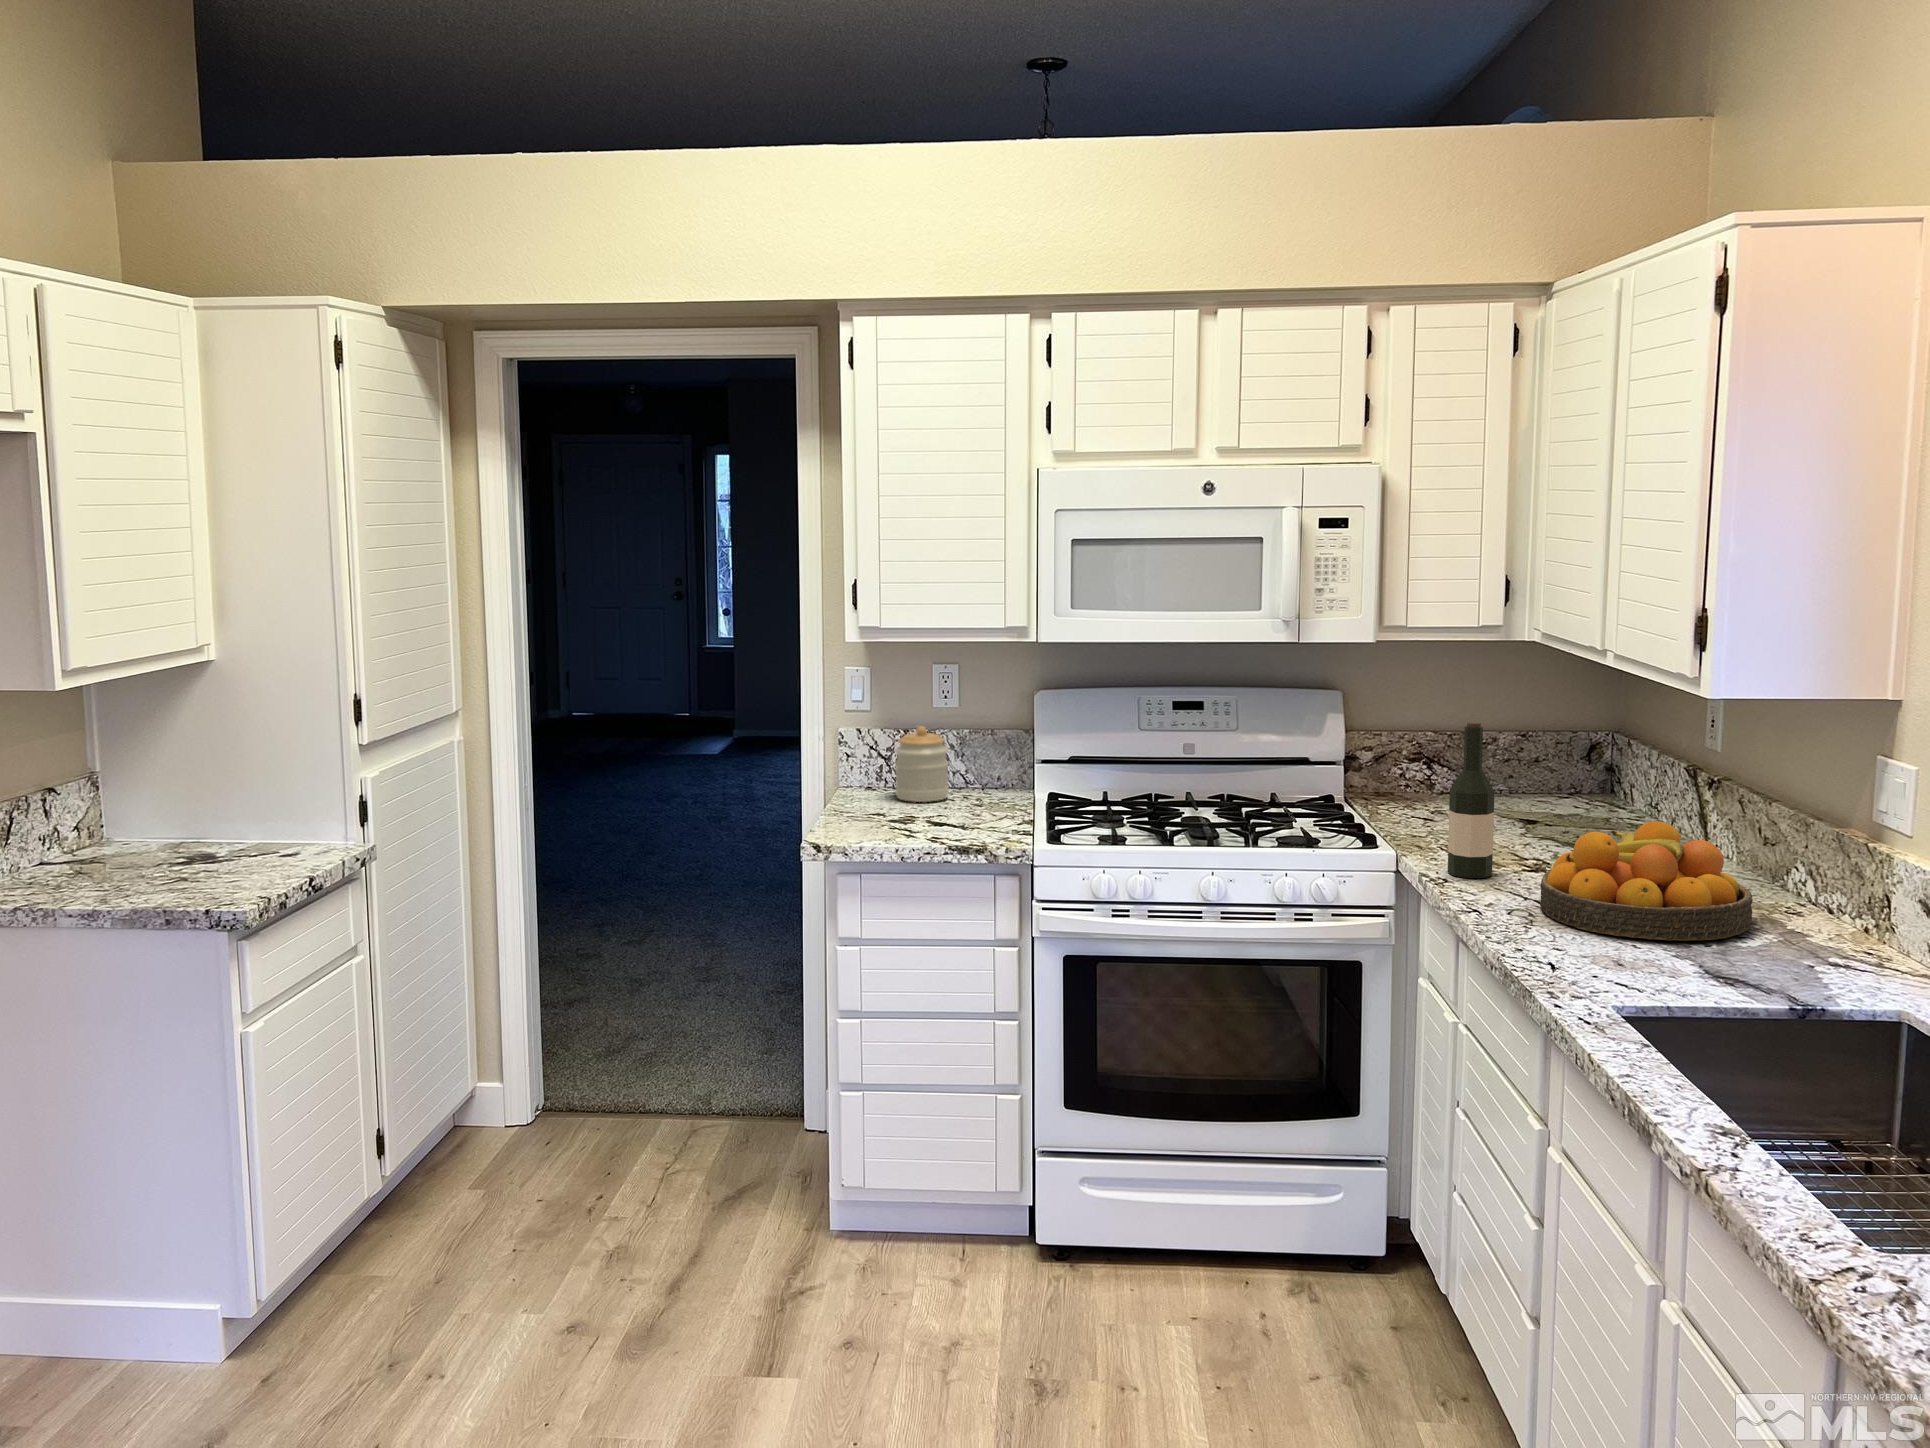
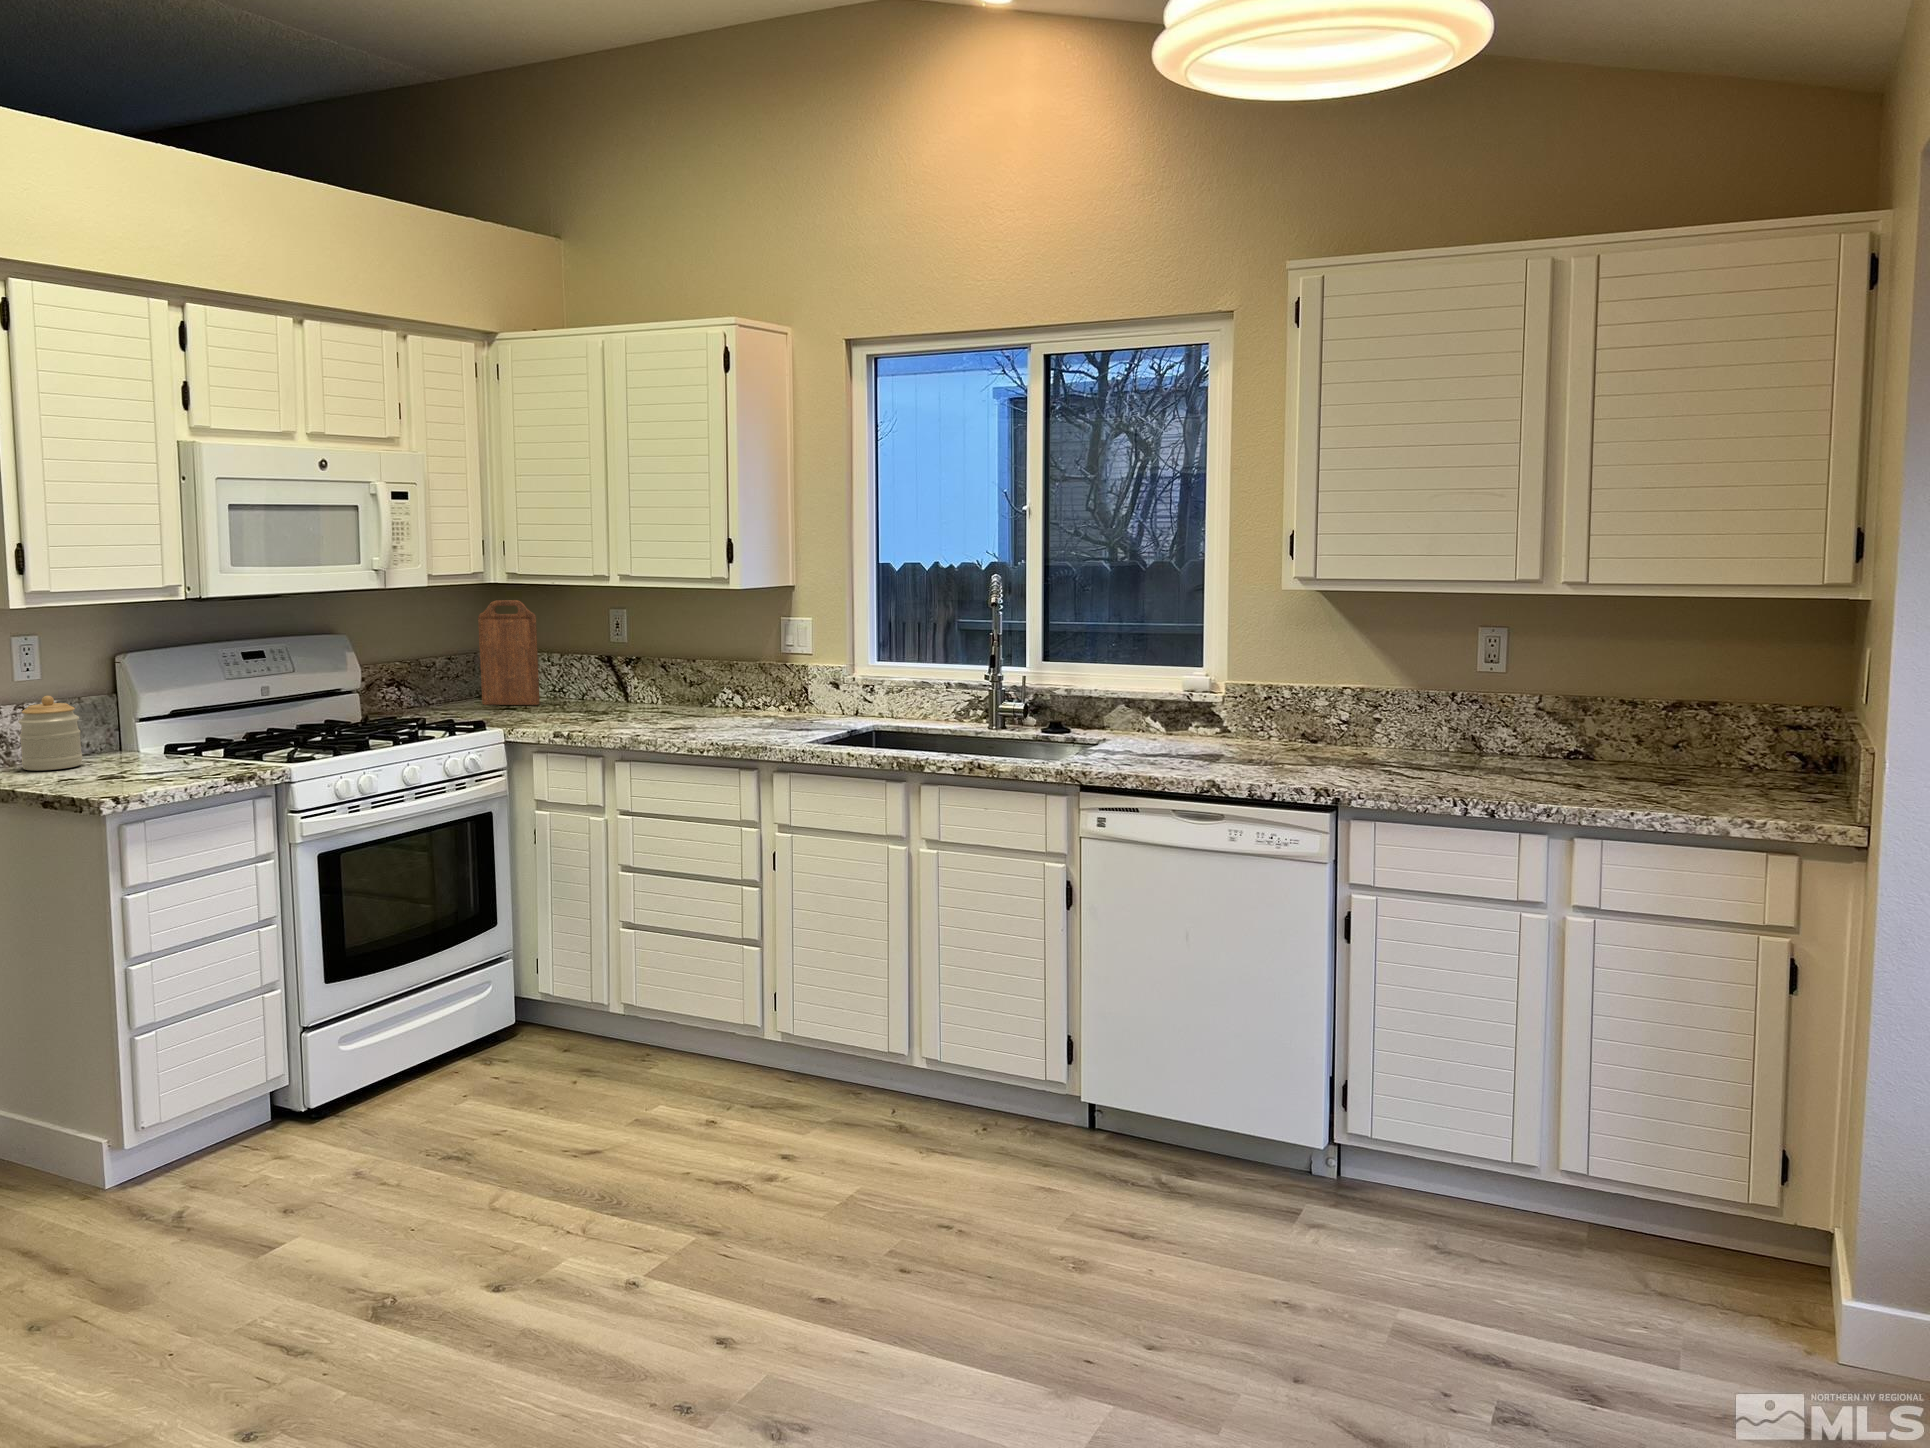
cutting board: none [1554,662,1615,823] -> present [478,600,540,705]
wine bottle: present [1448,722,1495,878] -> none [558,625,589,729]
fruit bowl: present [1540,821,1753,941] -> none [646,670,764,731]

